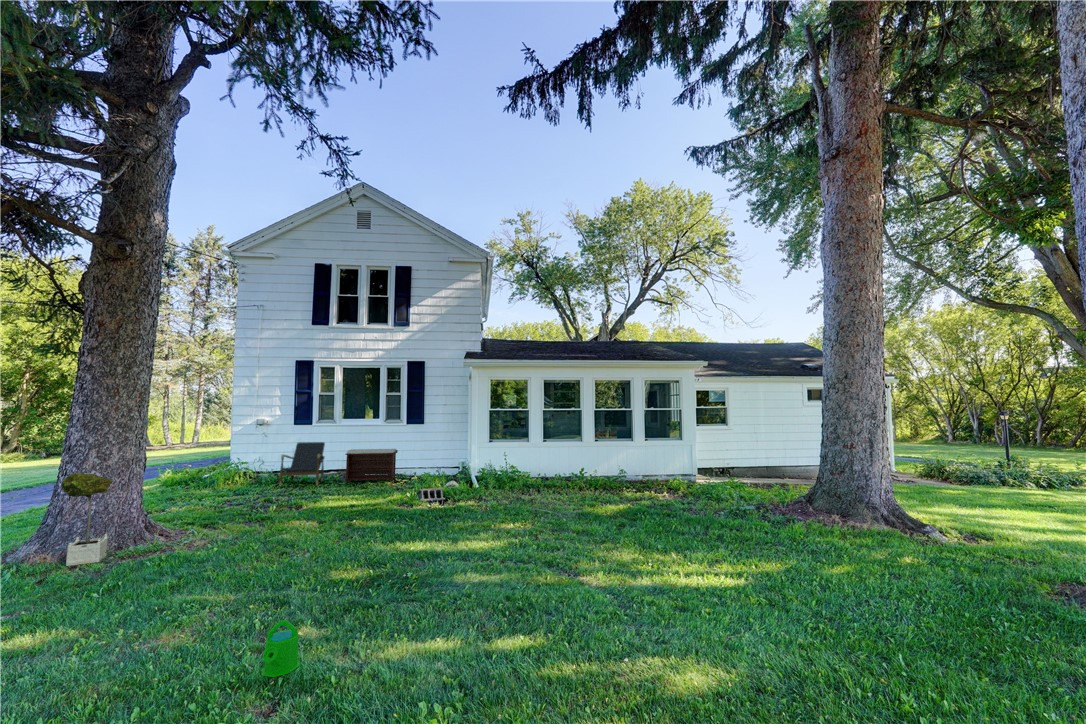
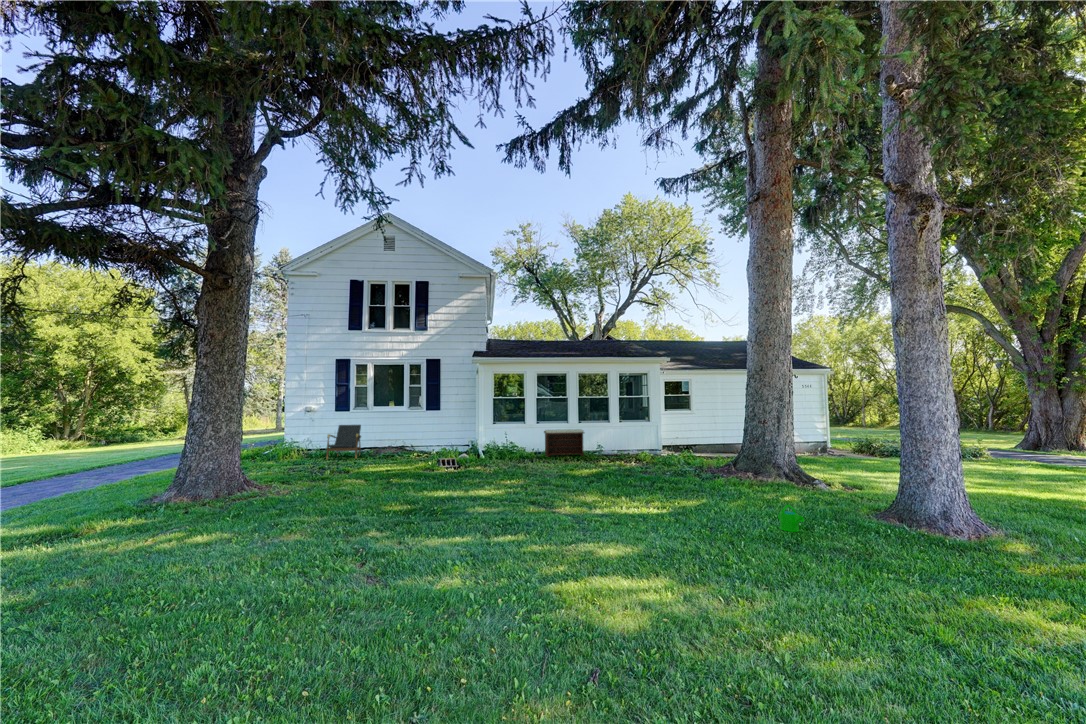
bench: present [345,449,398,483] -> present [544,429,584,457]
potted tree: present [61,472,113,566] -> none [192,440,225,504]
watering can: present [261,620,300,677] -> present [778,505,804,532]

